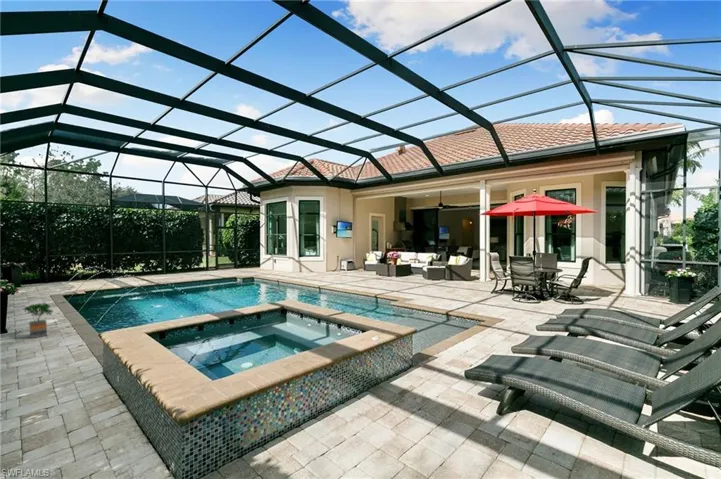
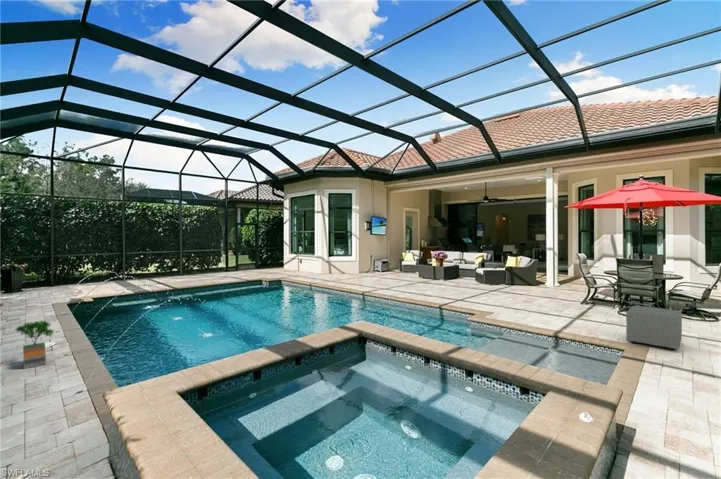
ottoman: none [496,293,537,324] -> present [626,306,682,350]

